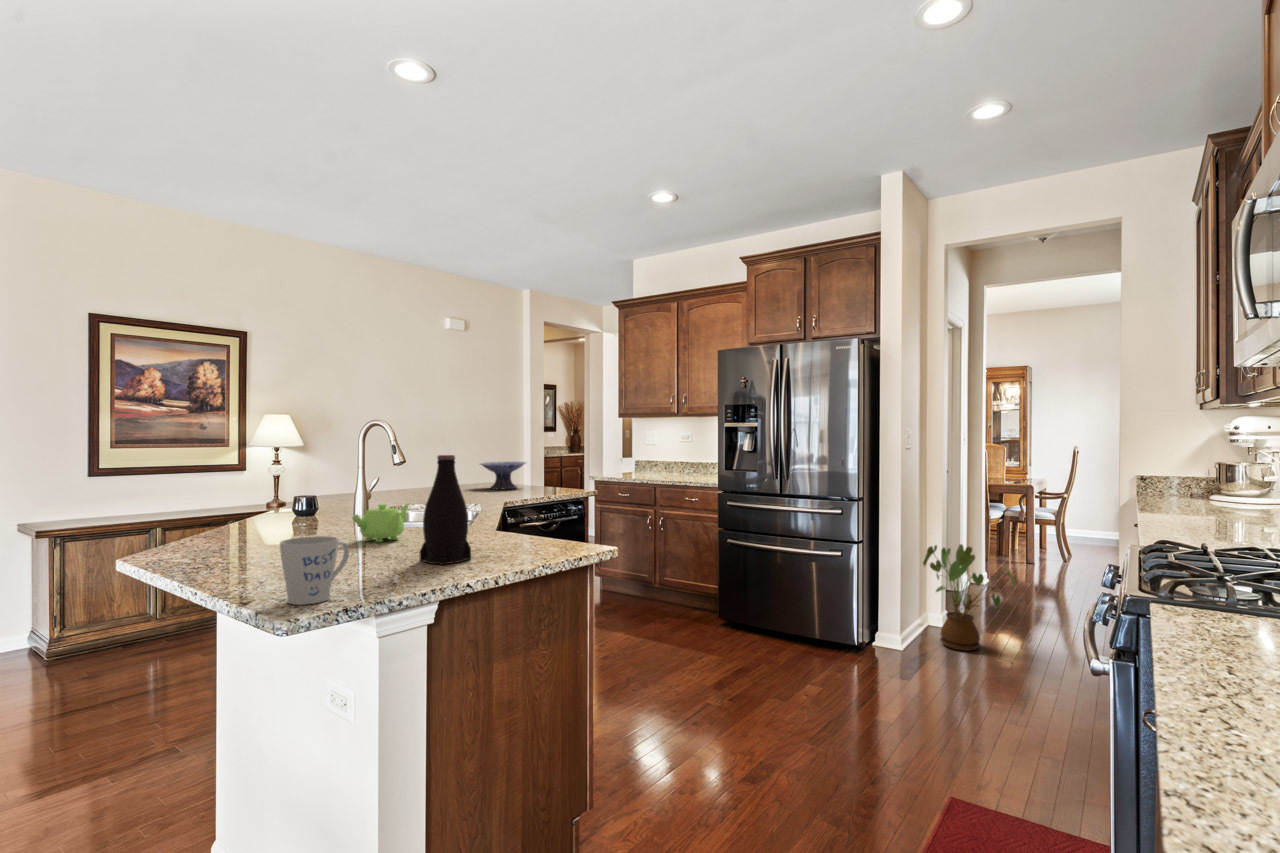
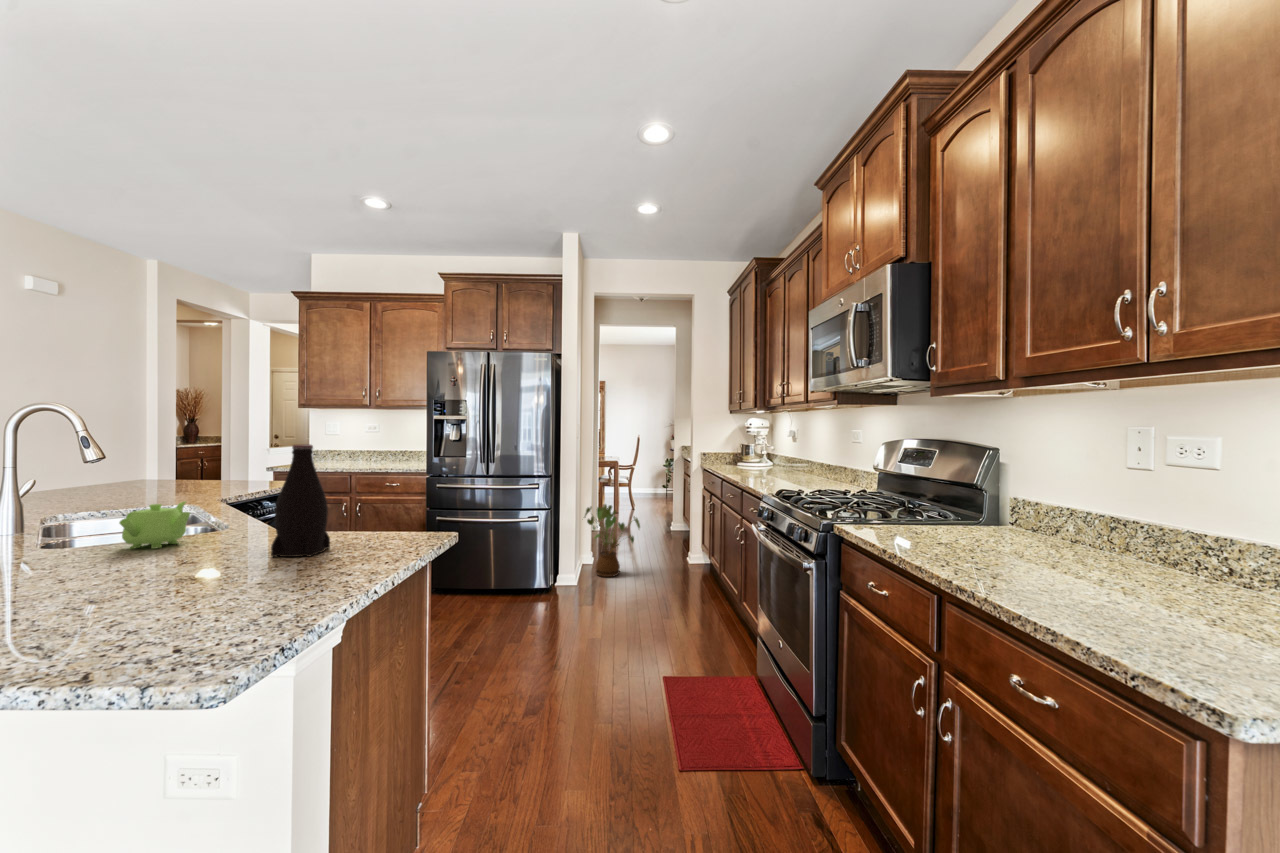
decorative bowl: present [480,462,526,489] -> none [139,455,210,486]
mug: present [280,536,349,605] -> none [196,534,270,613]

